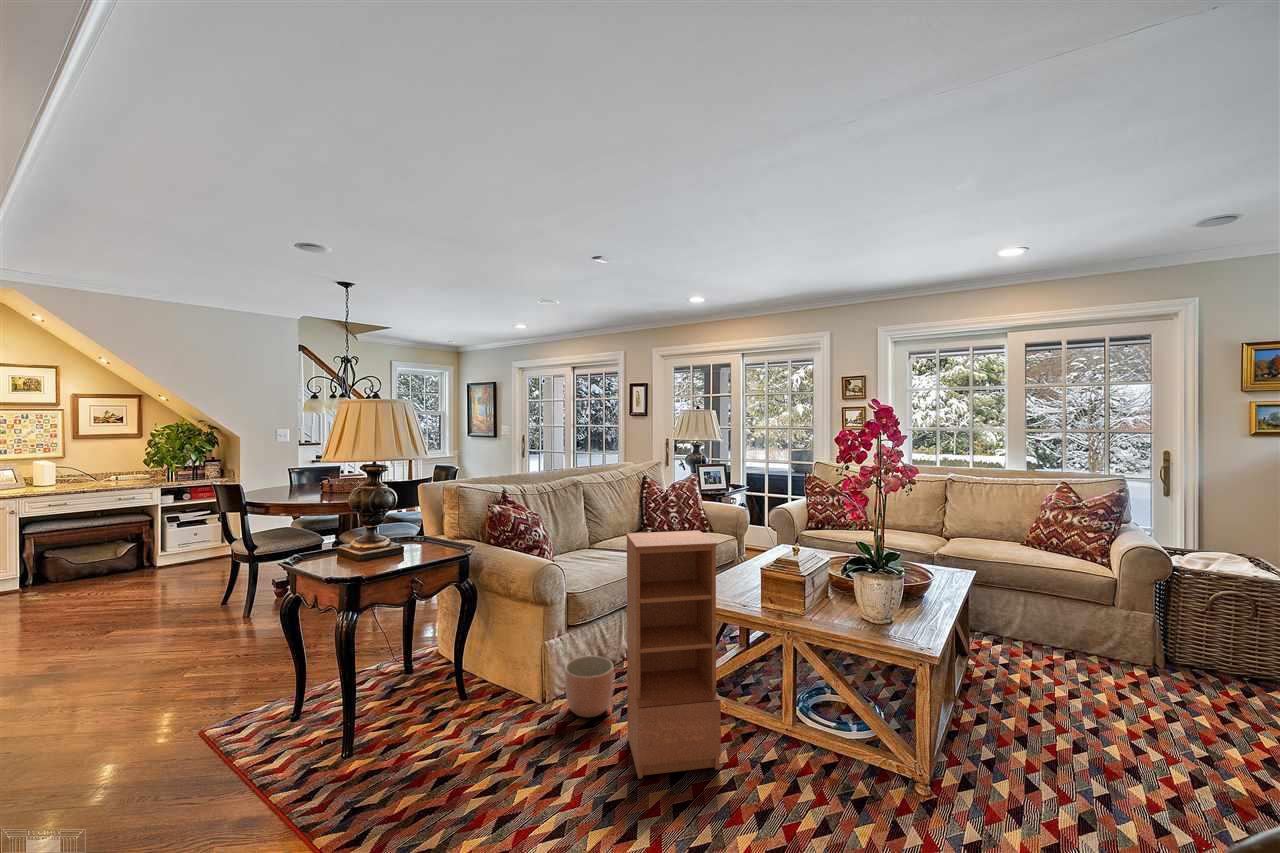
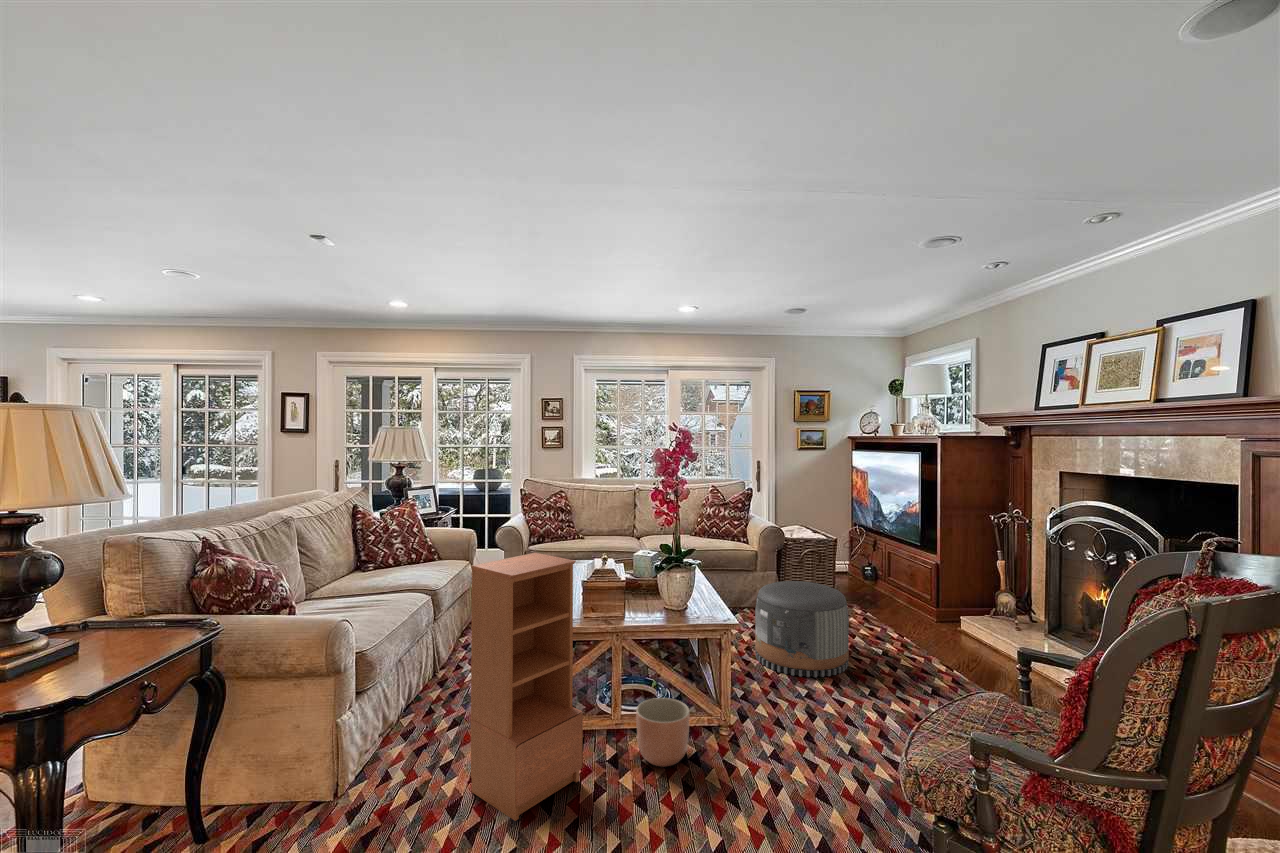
pouf: none [1053,623,1232,786] -> present [755,581,849,677]
planter: present [565,656,614,717] -> present [636,698,690,767]

